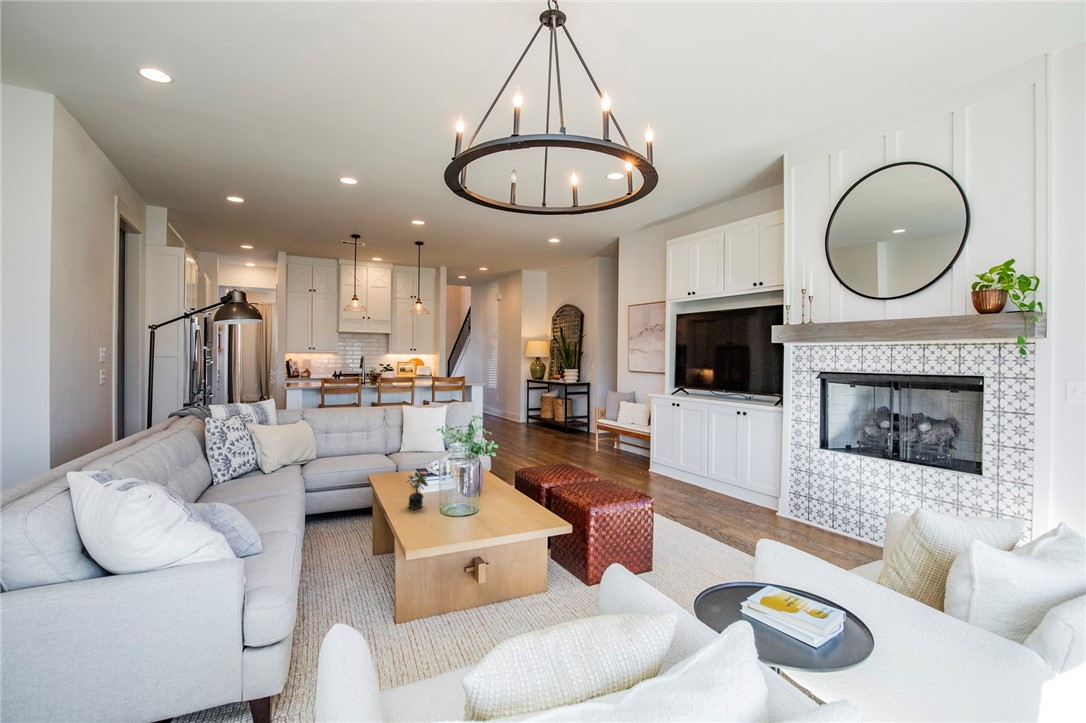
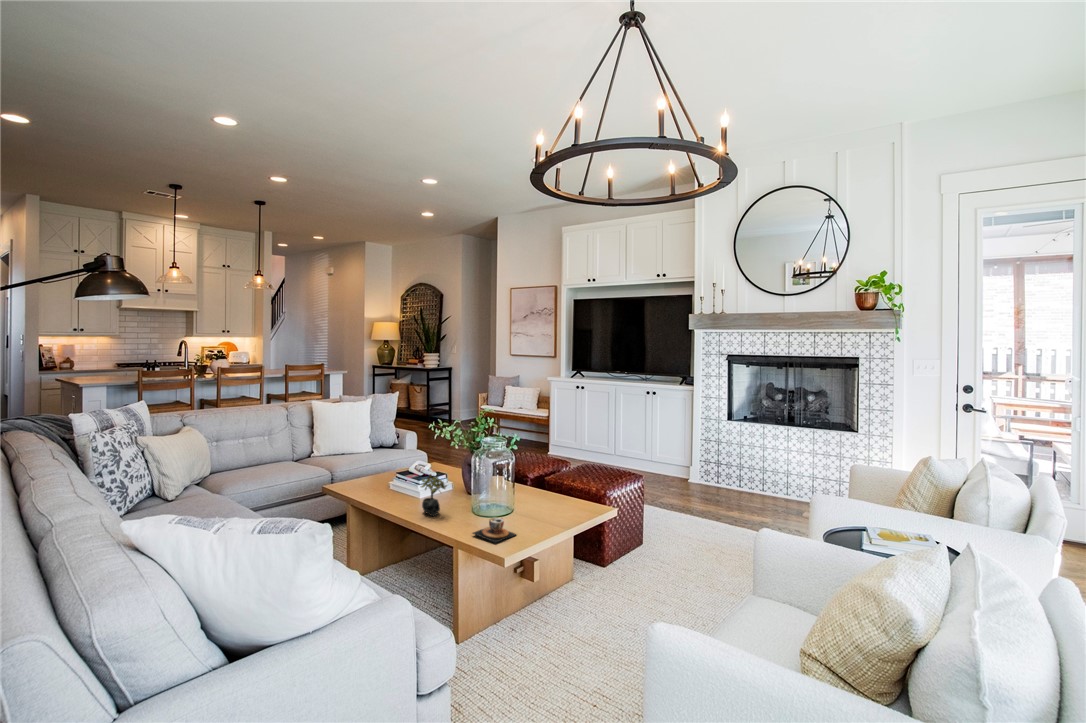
teacup: none [419,516,457,539] -> present [473,518,516,542]

